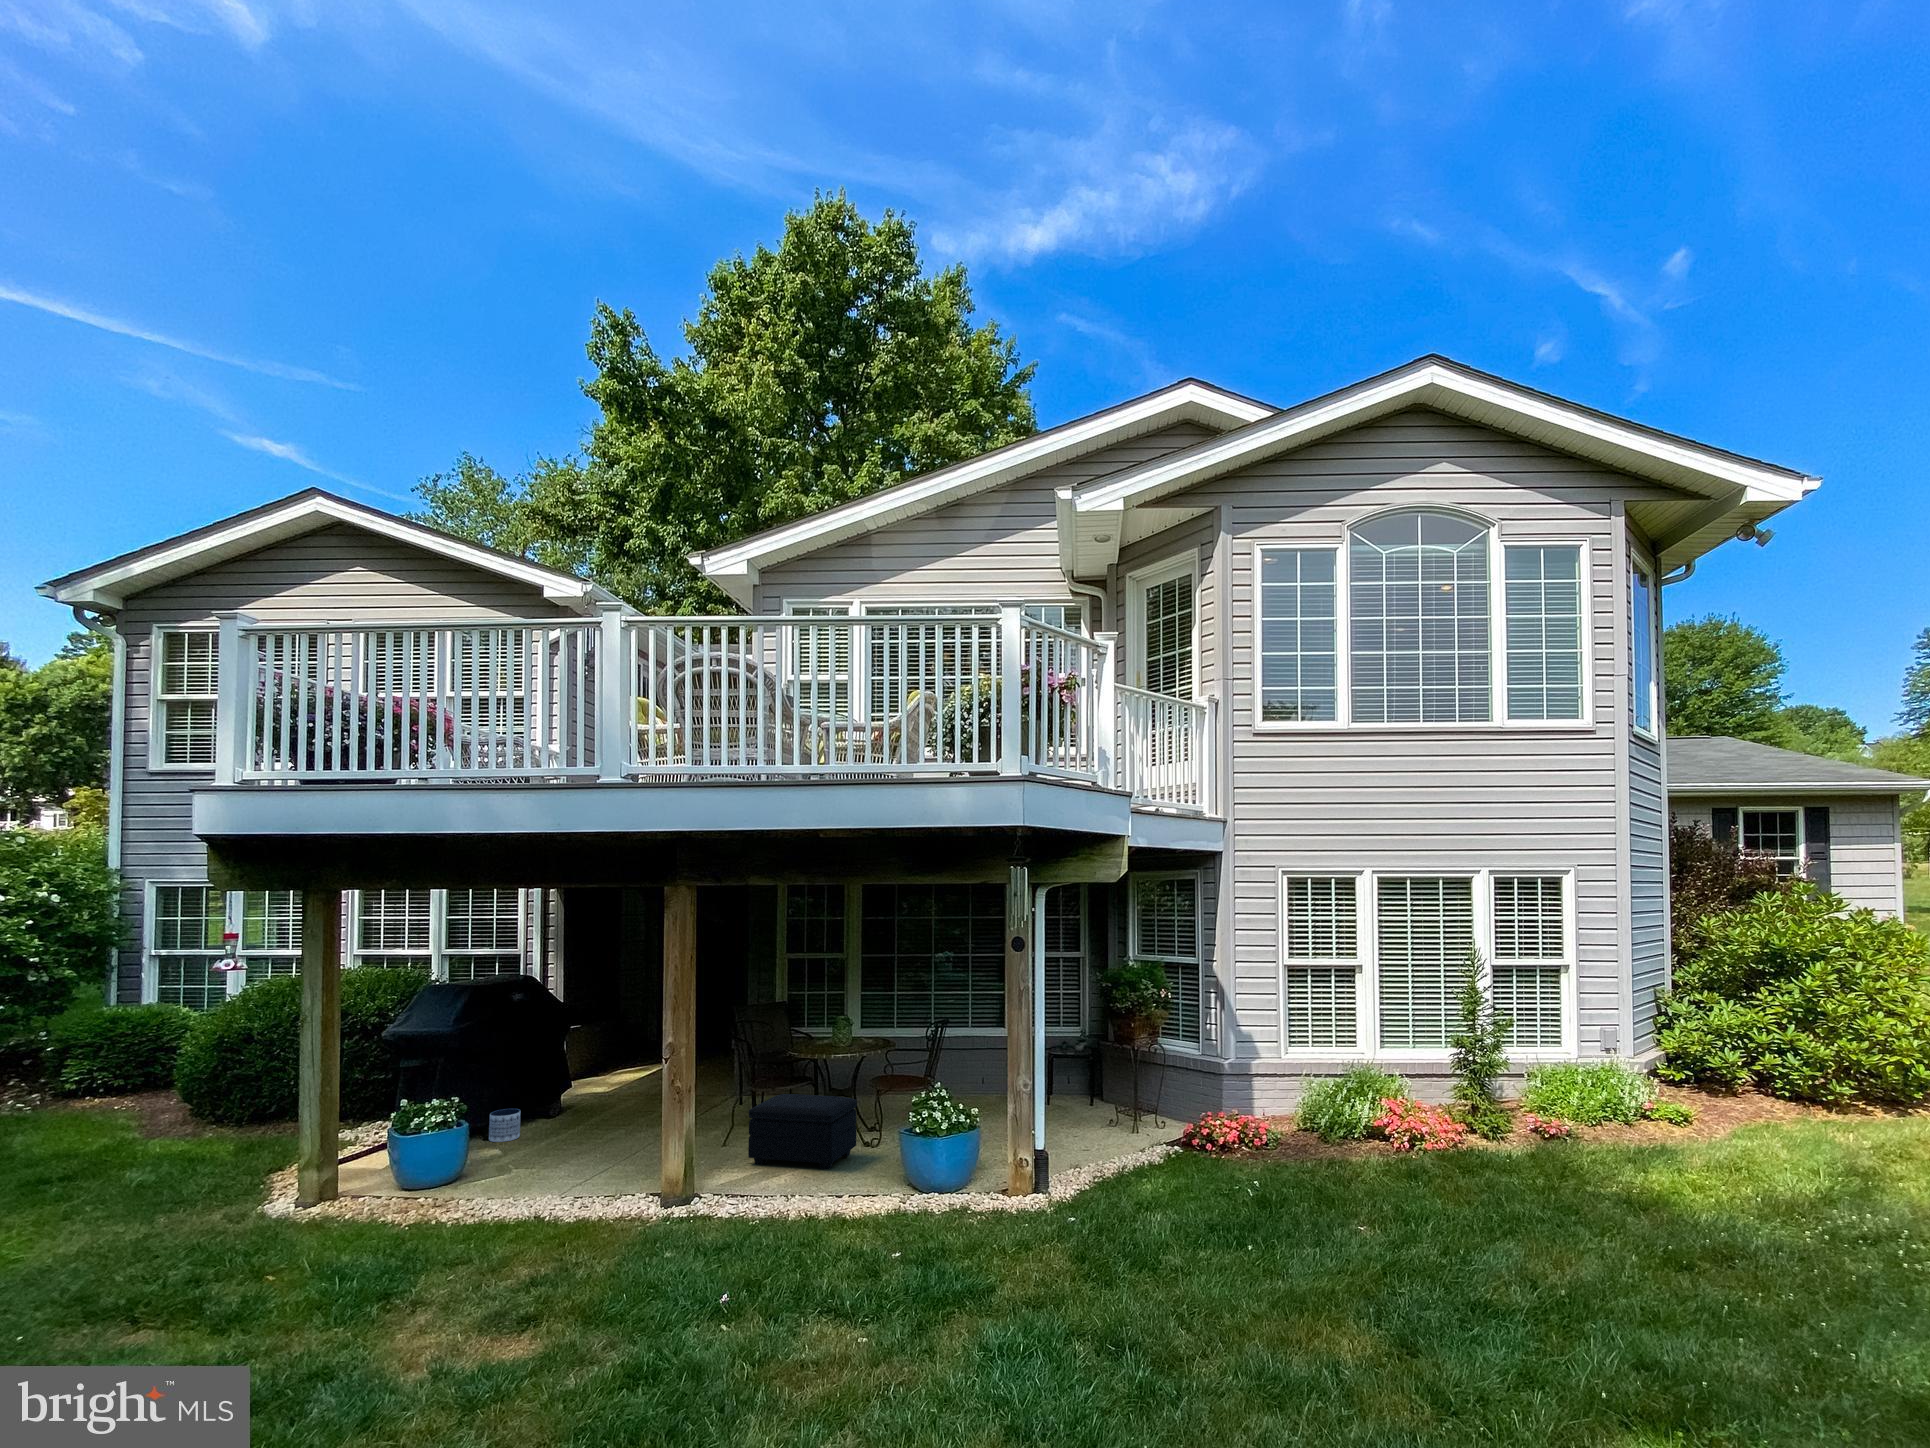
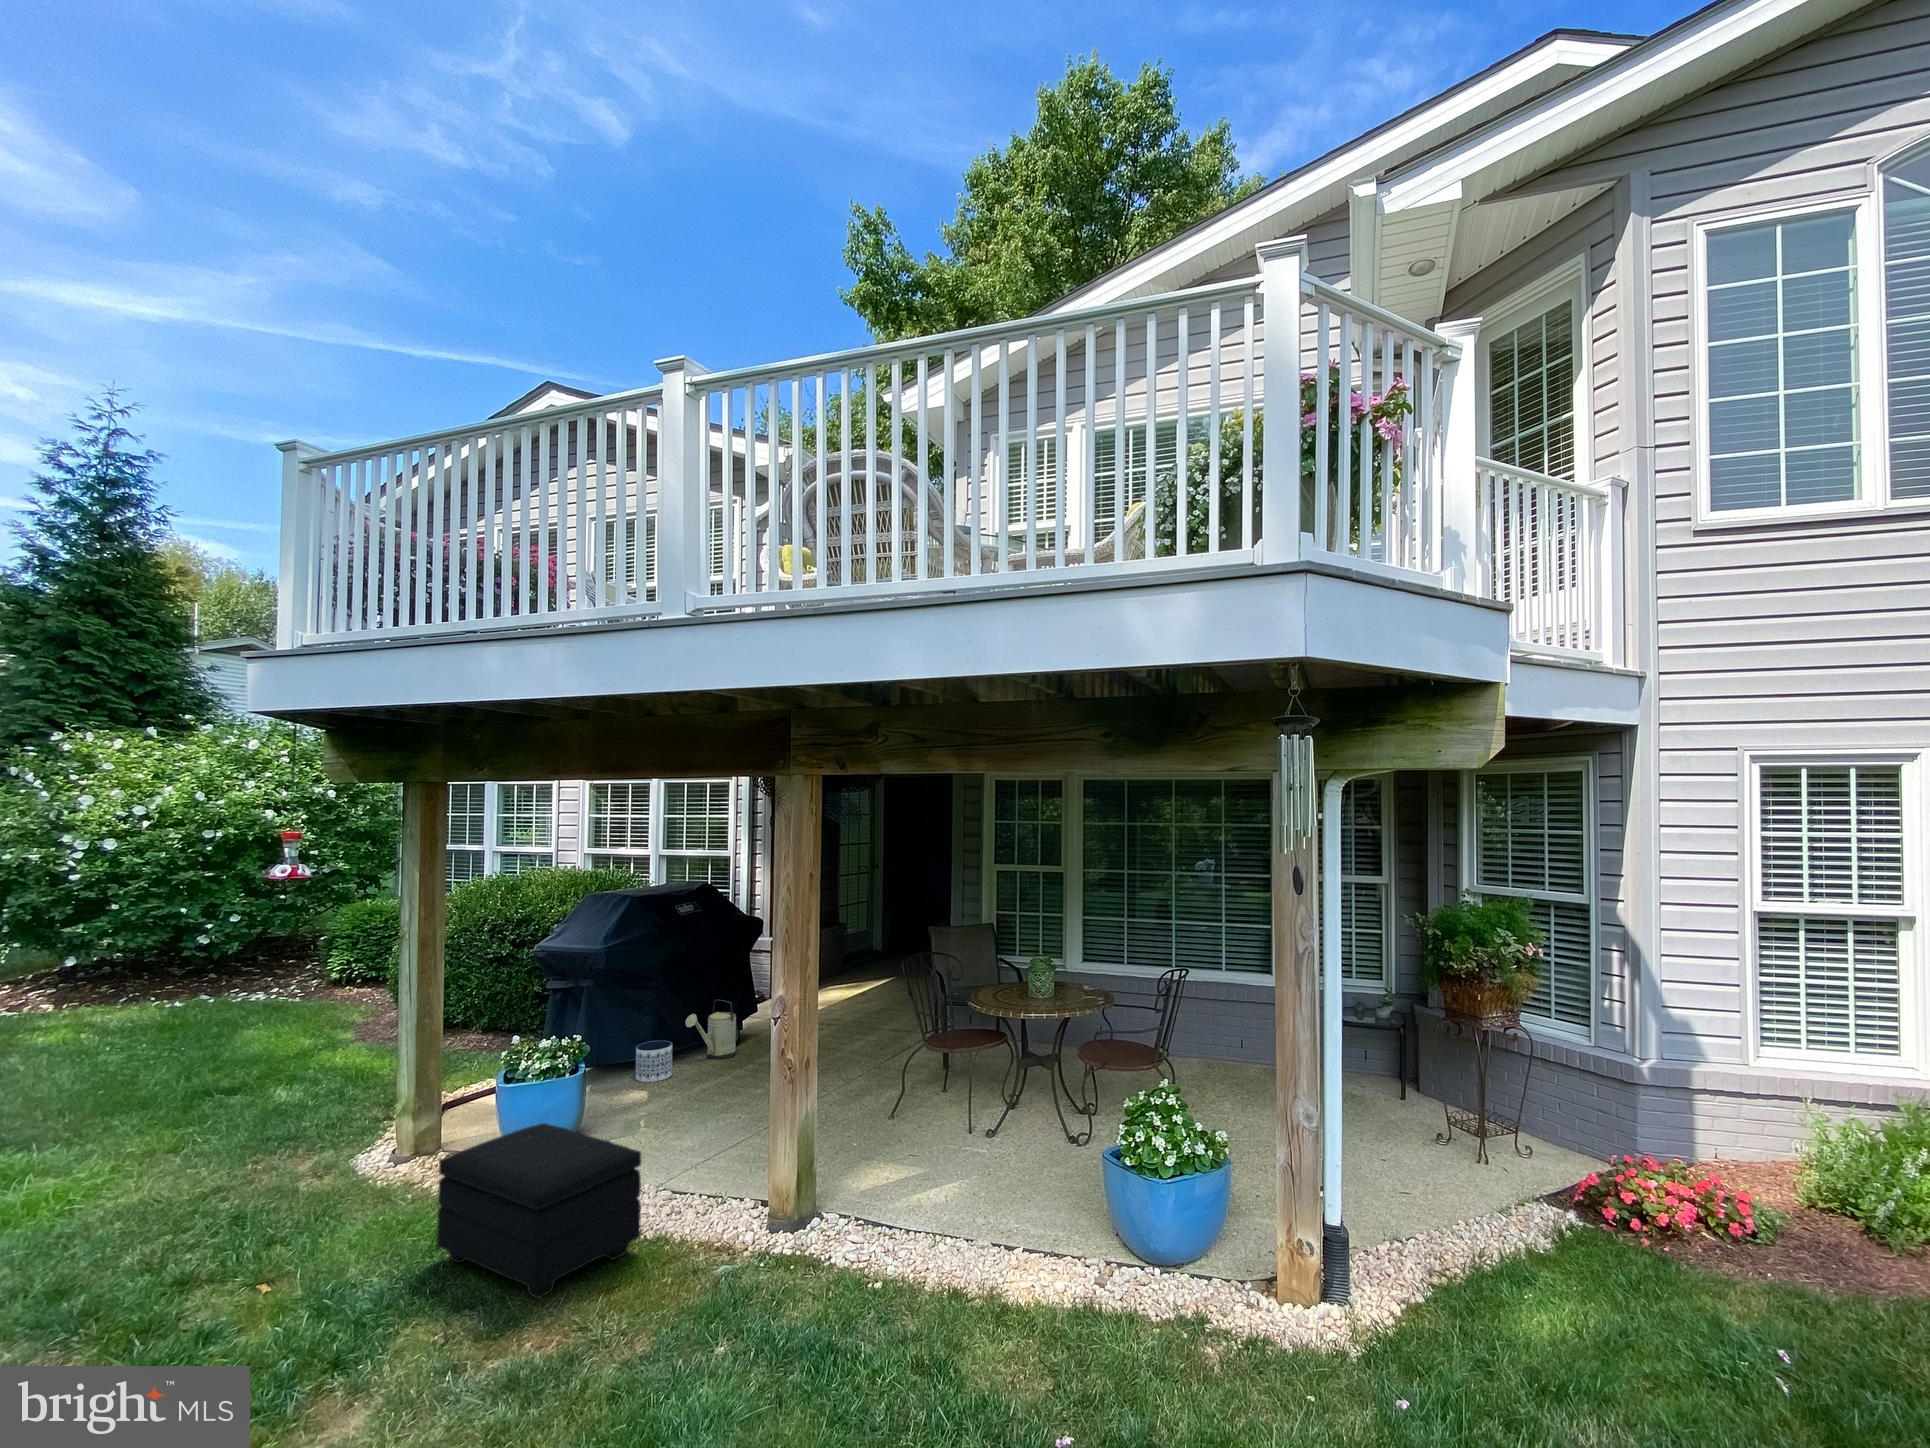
watering can: none [526,1075,564,1124] -> present [686,1000,738,1059]
footstool: present [748,1094,857,1170] -> present [437,1123,641,1298]

